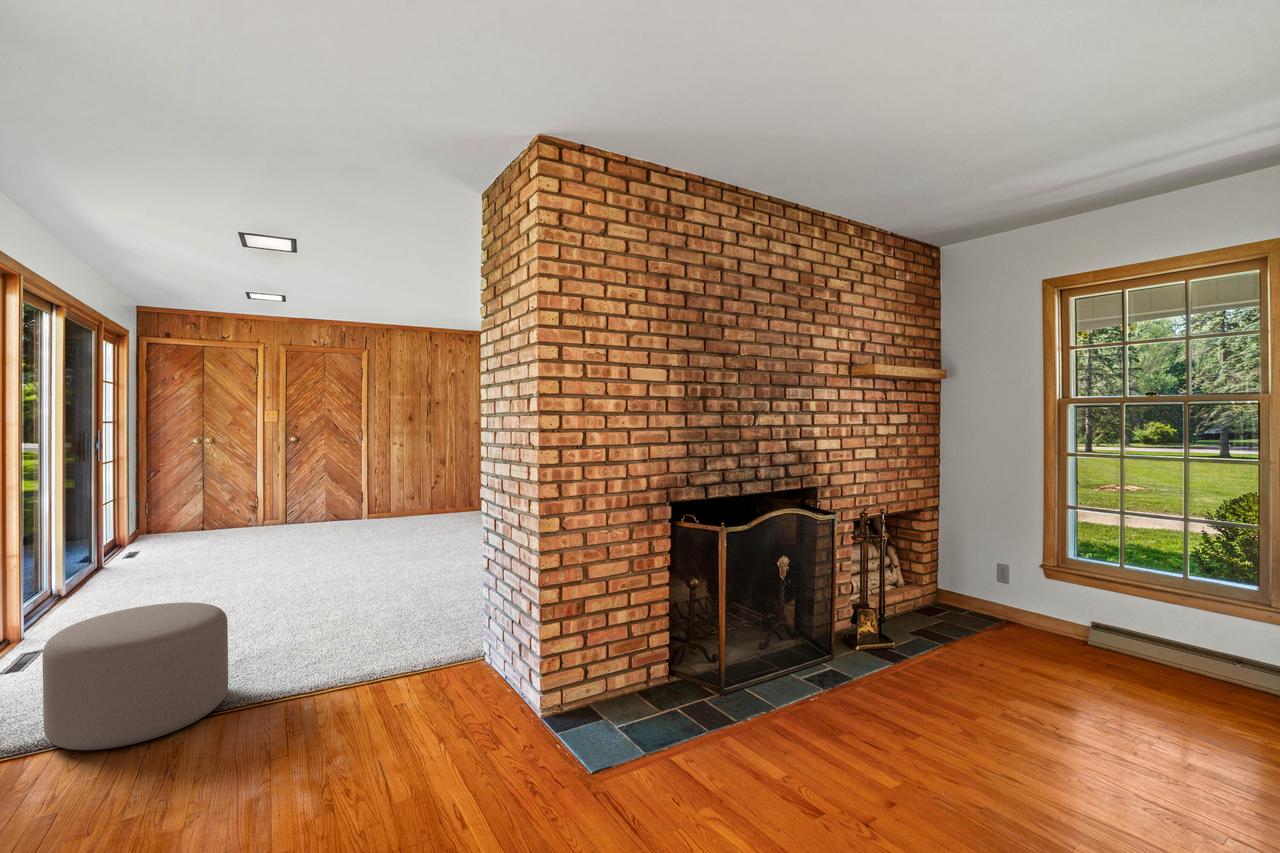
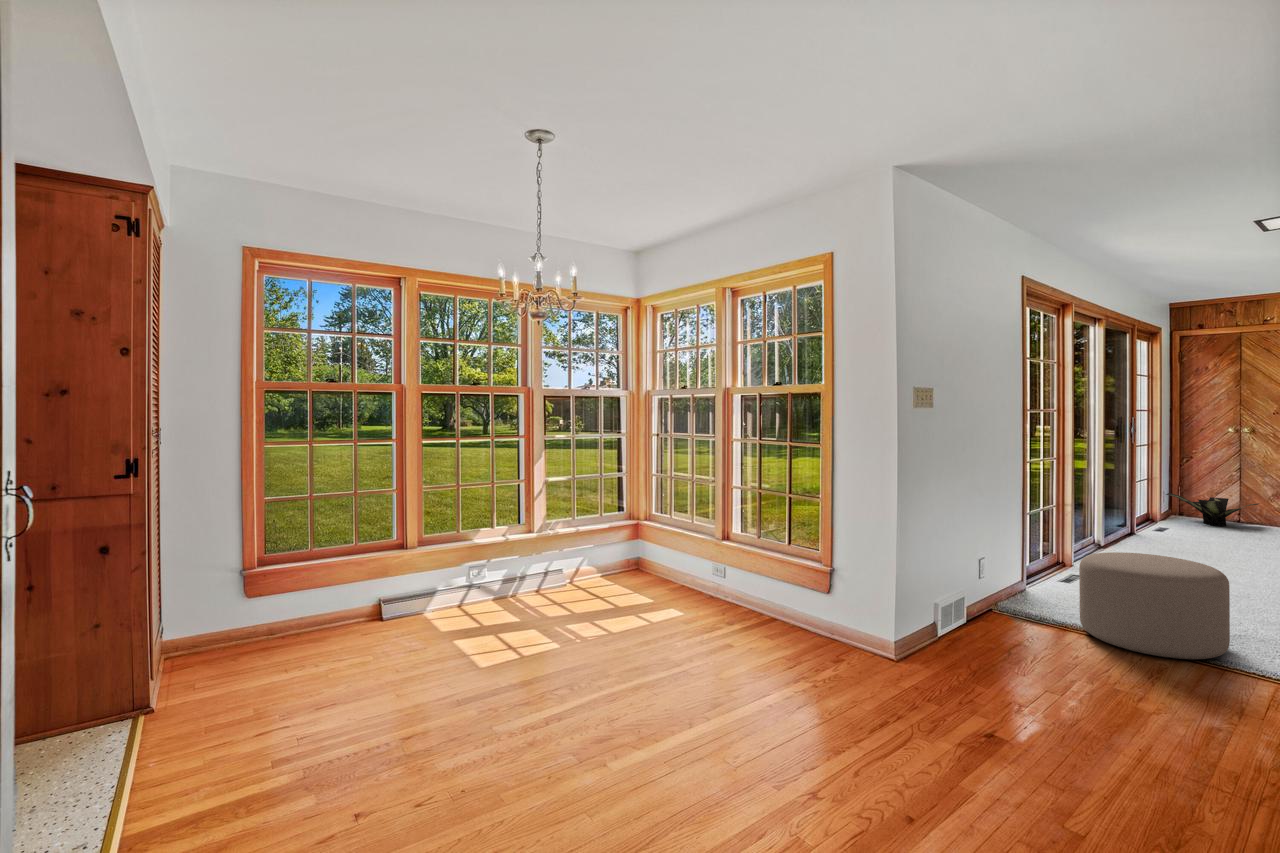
potted plant: none [134,509,221,540] -> present [1166,493,1259,526]

